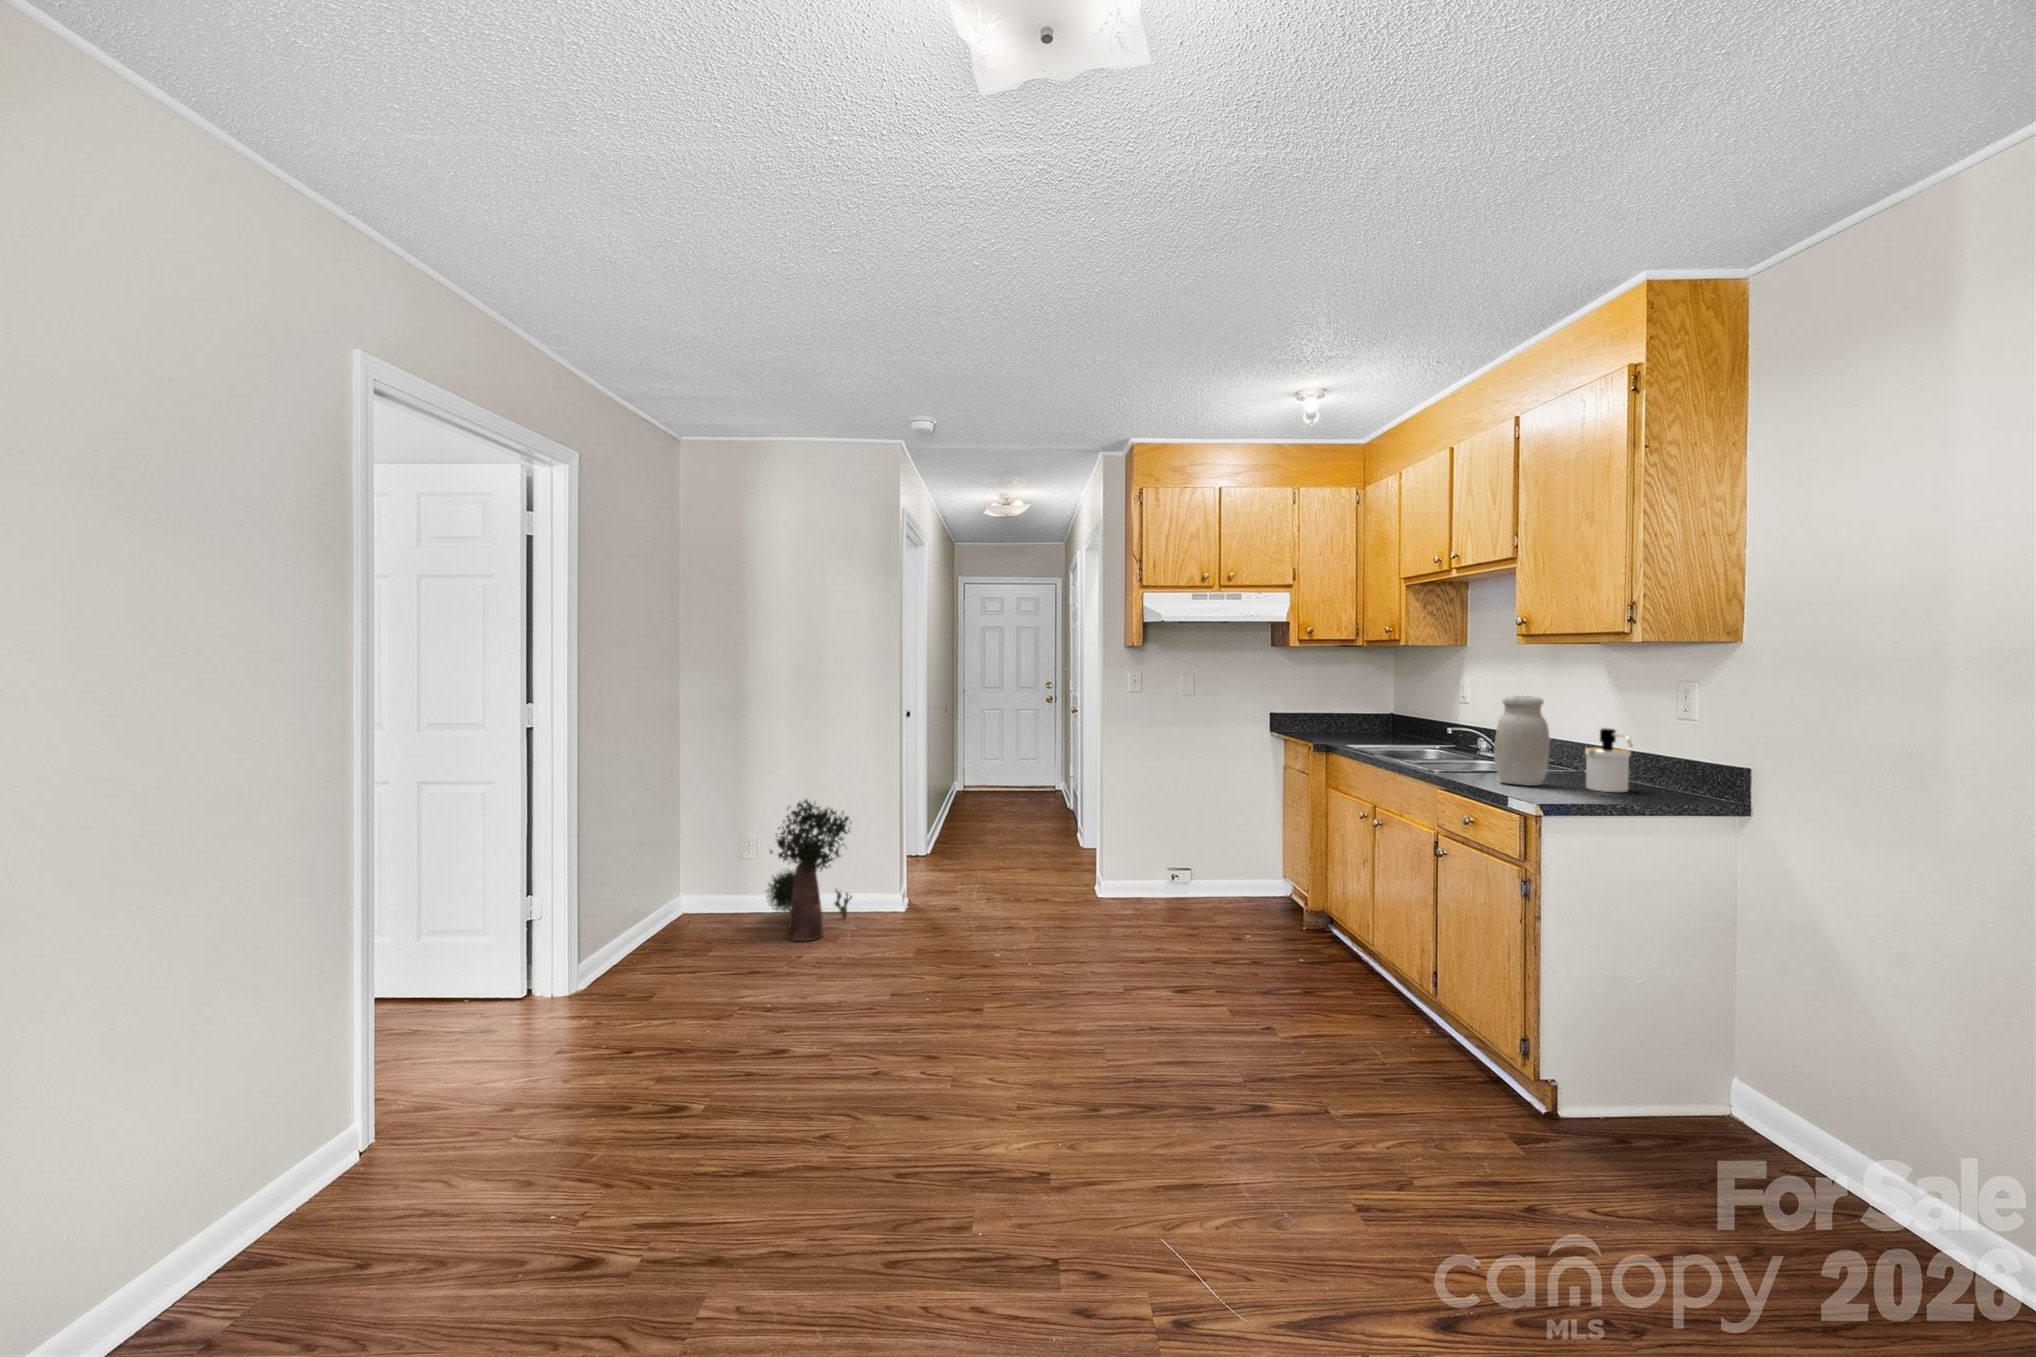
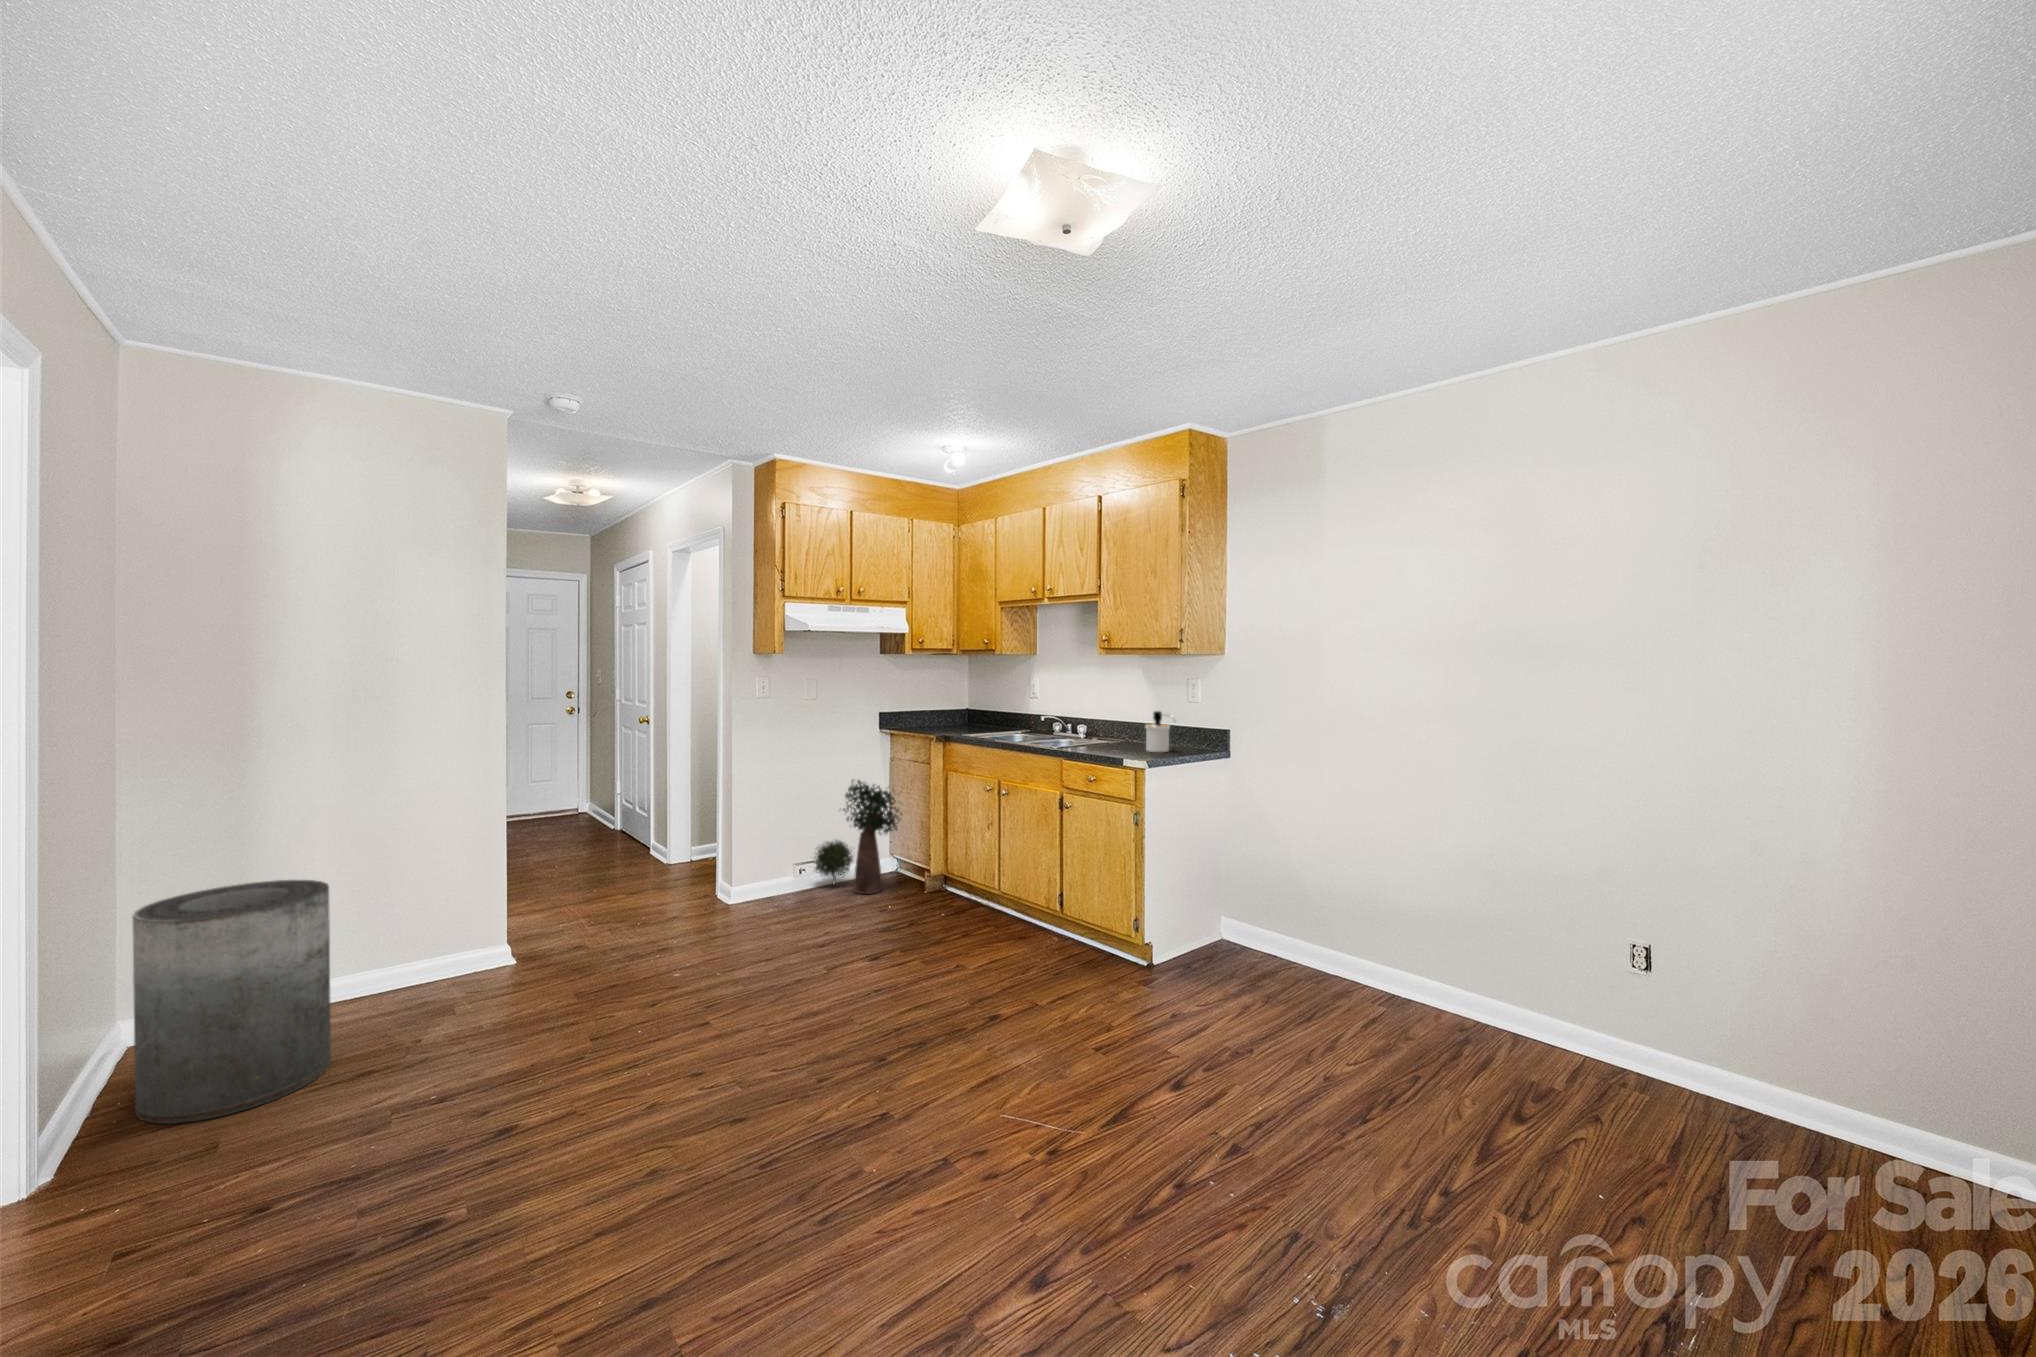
jar: present [1494,696,1550,786] -> none [1096,691,1128,752]
potted plant: present [767,800,852,941] -> present [814,780,902,894]
trash can: none [609,822,723,992] -> present [132,880,331,1124]

